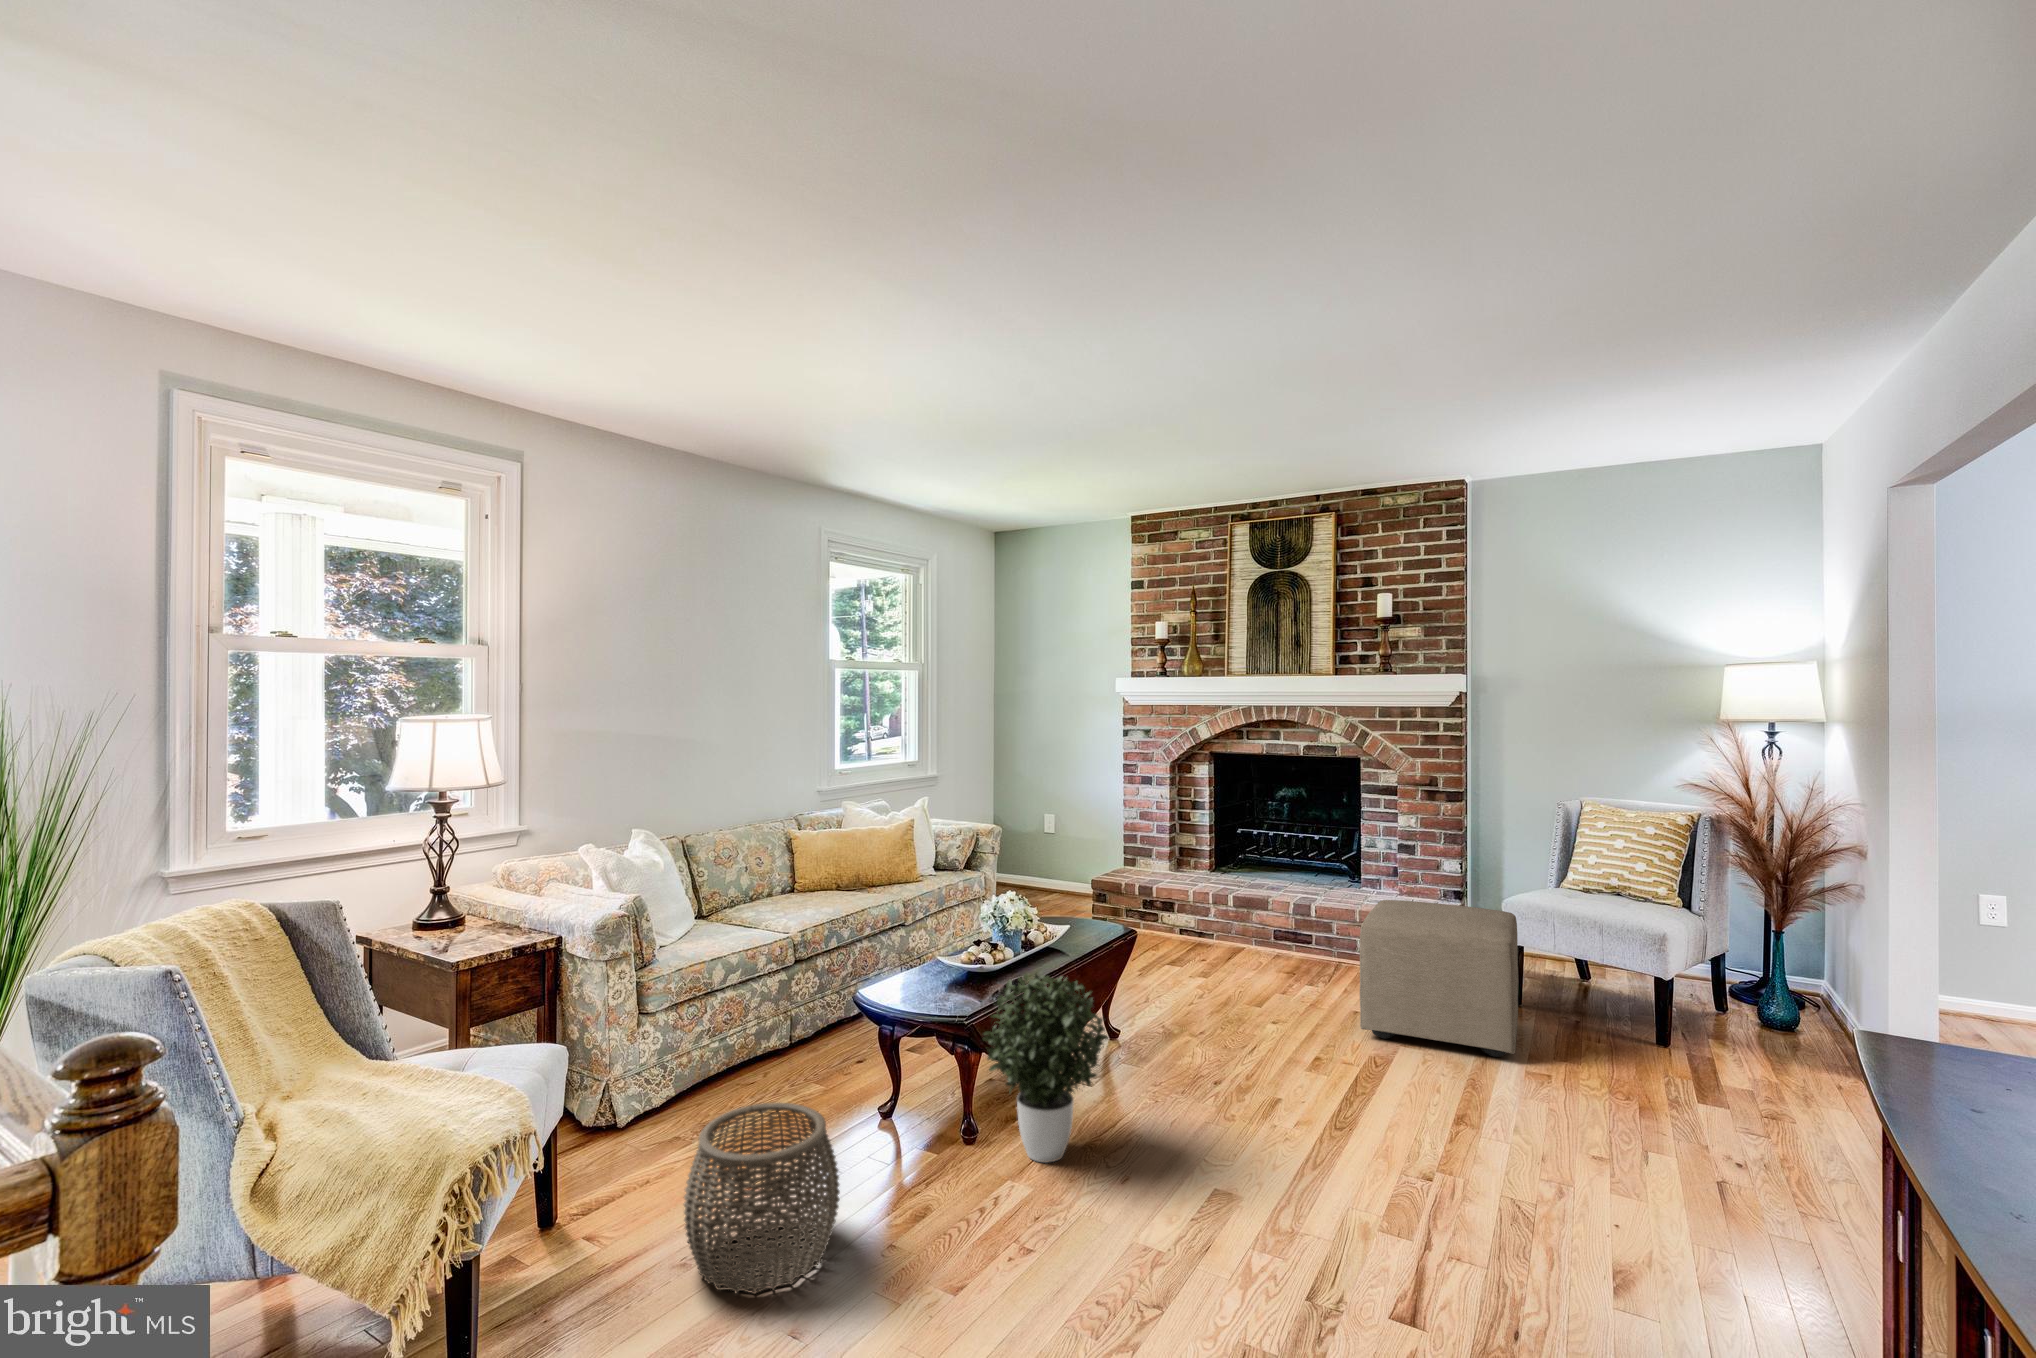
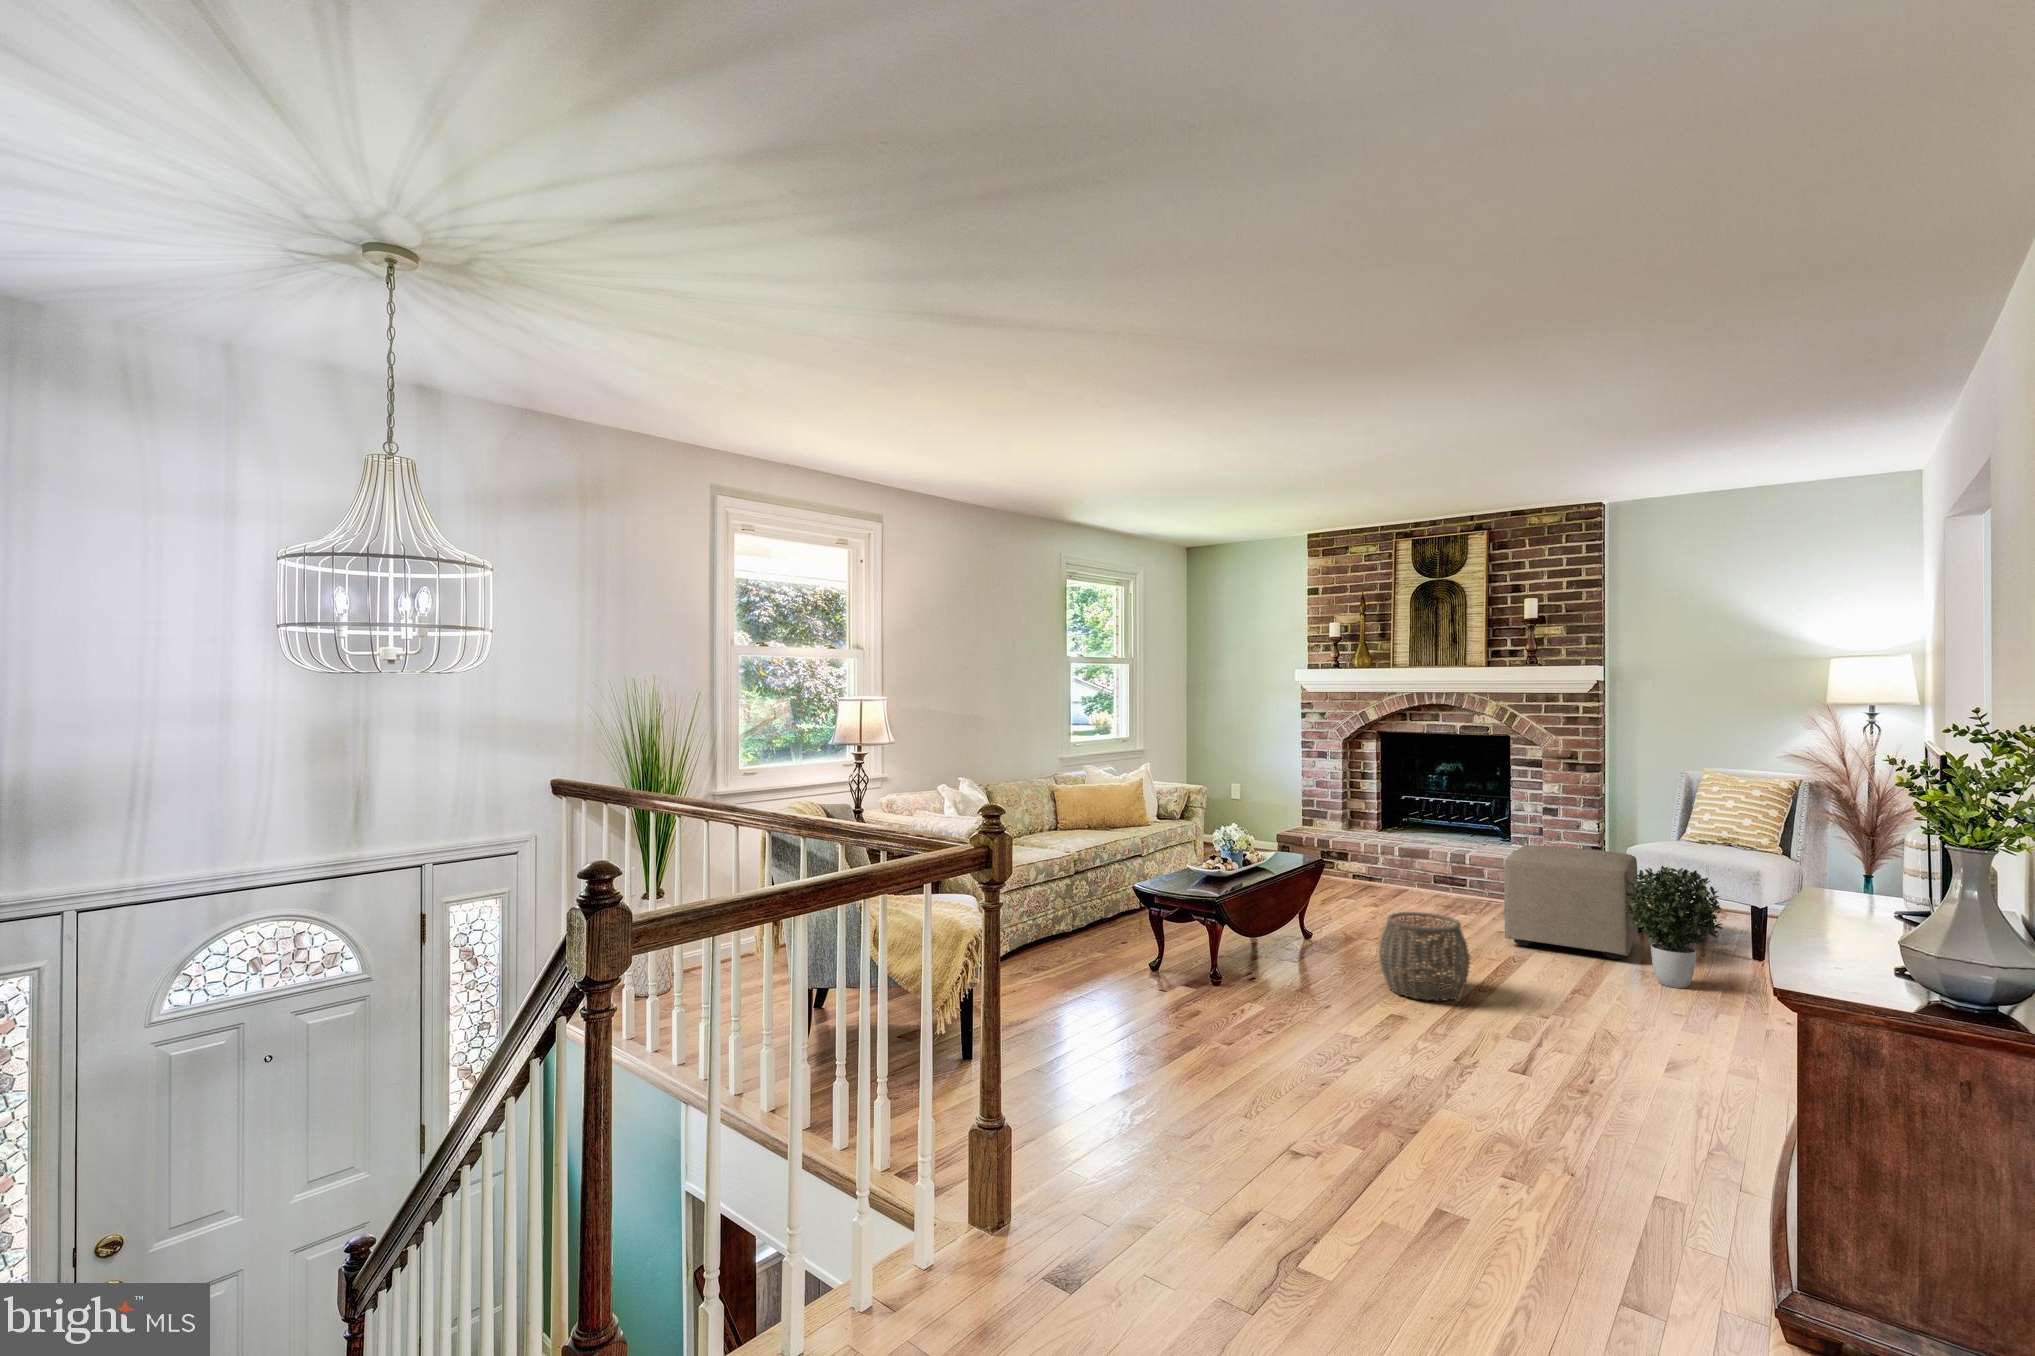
potted plant: present [983,974,1108,1163] -> present [1626,866,1723,988]
woven basket: present [684,1103,840,1294] -> present [1379,912,1470,1001]

